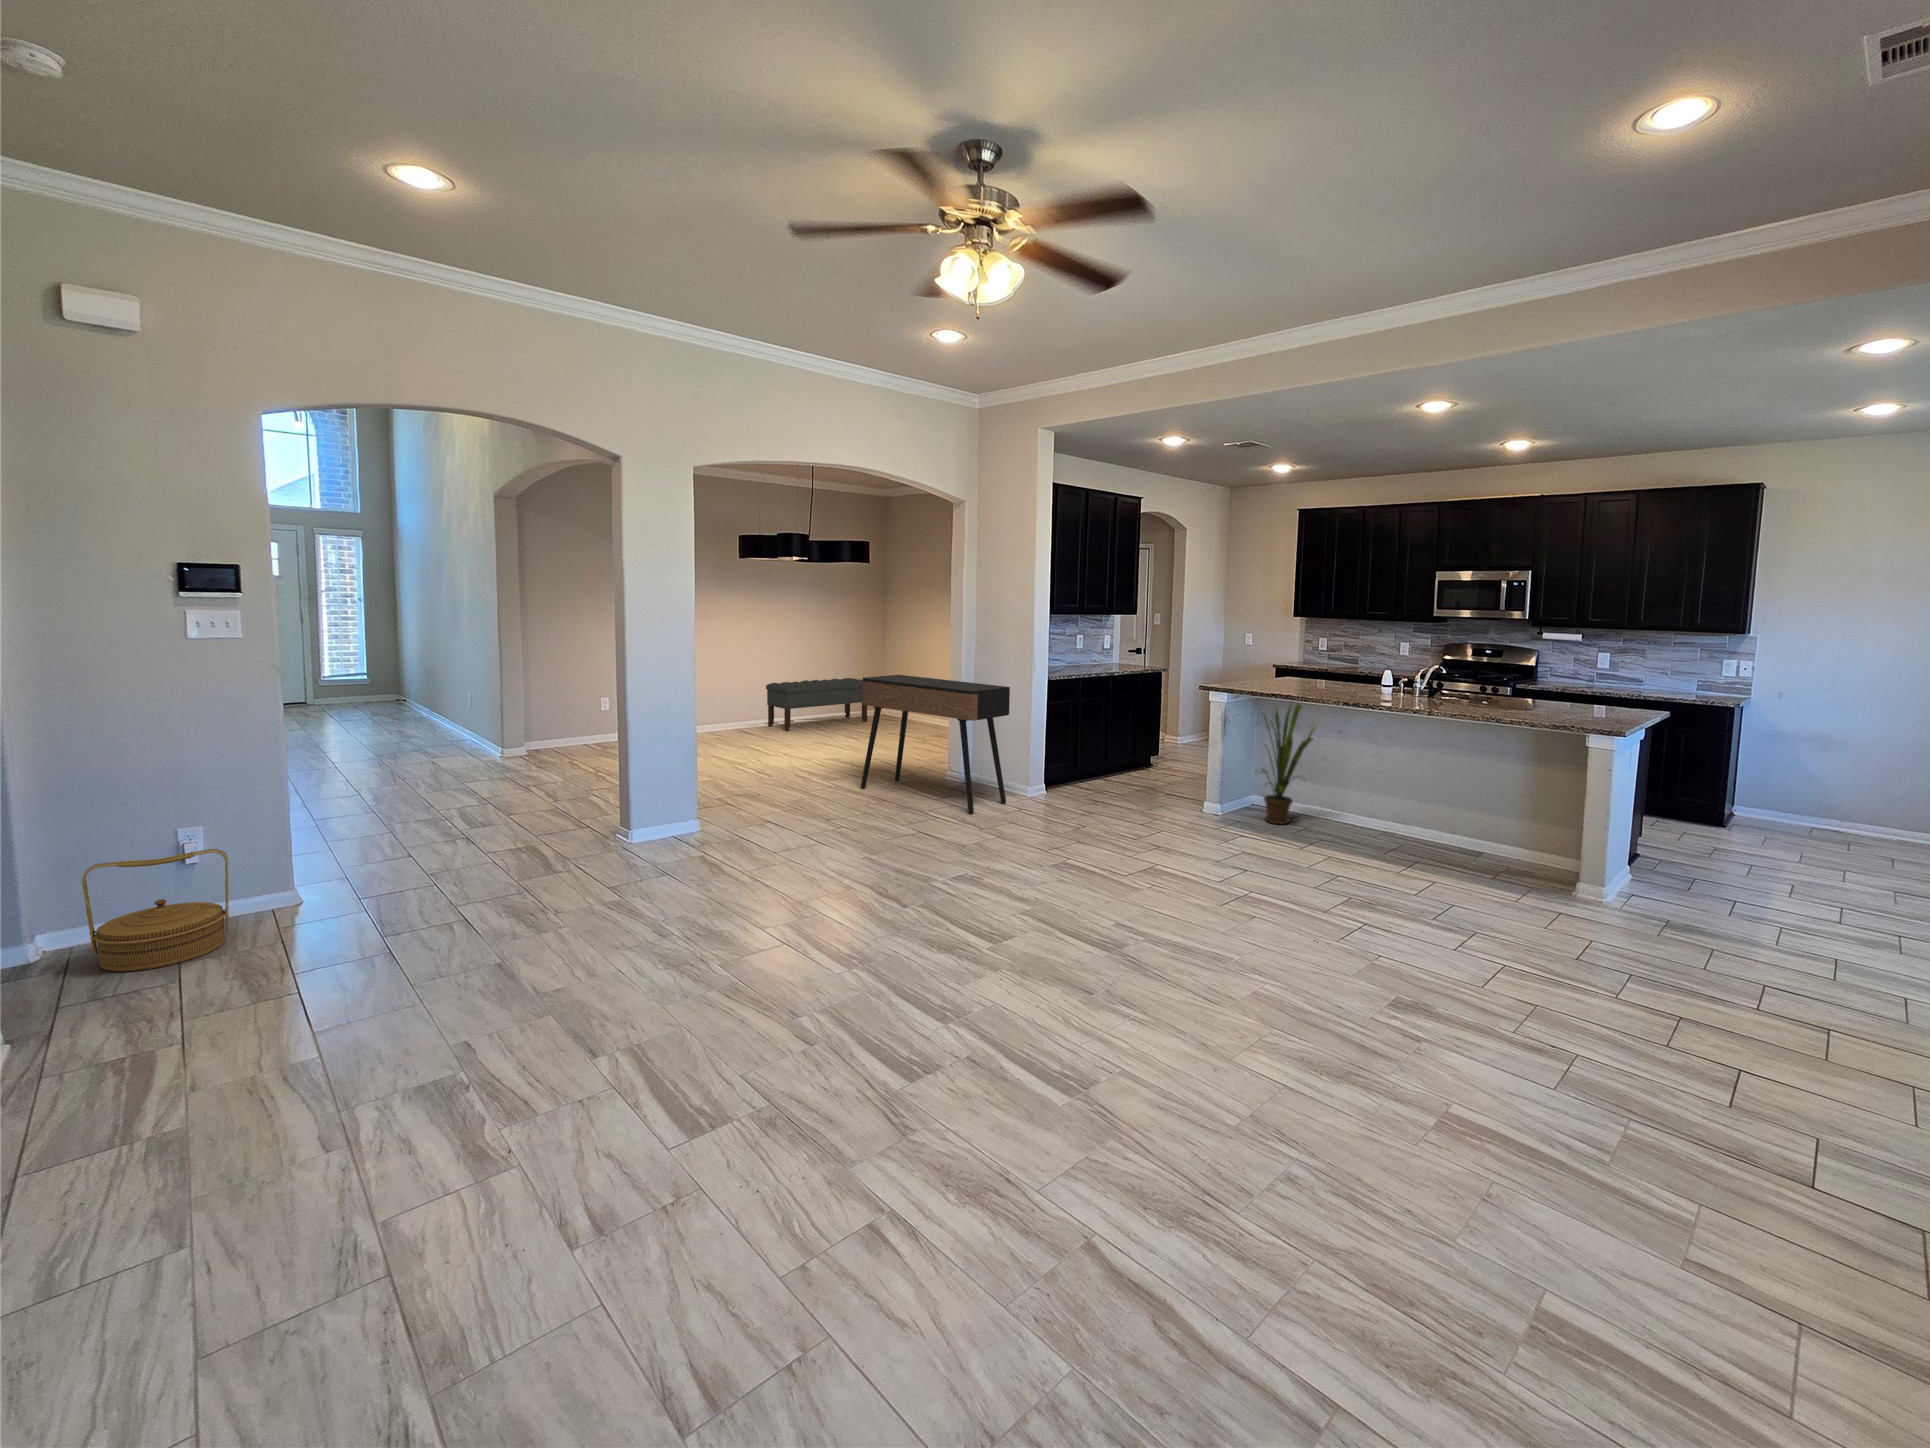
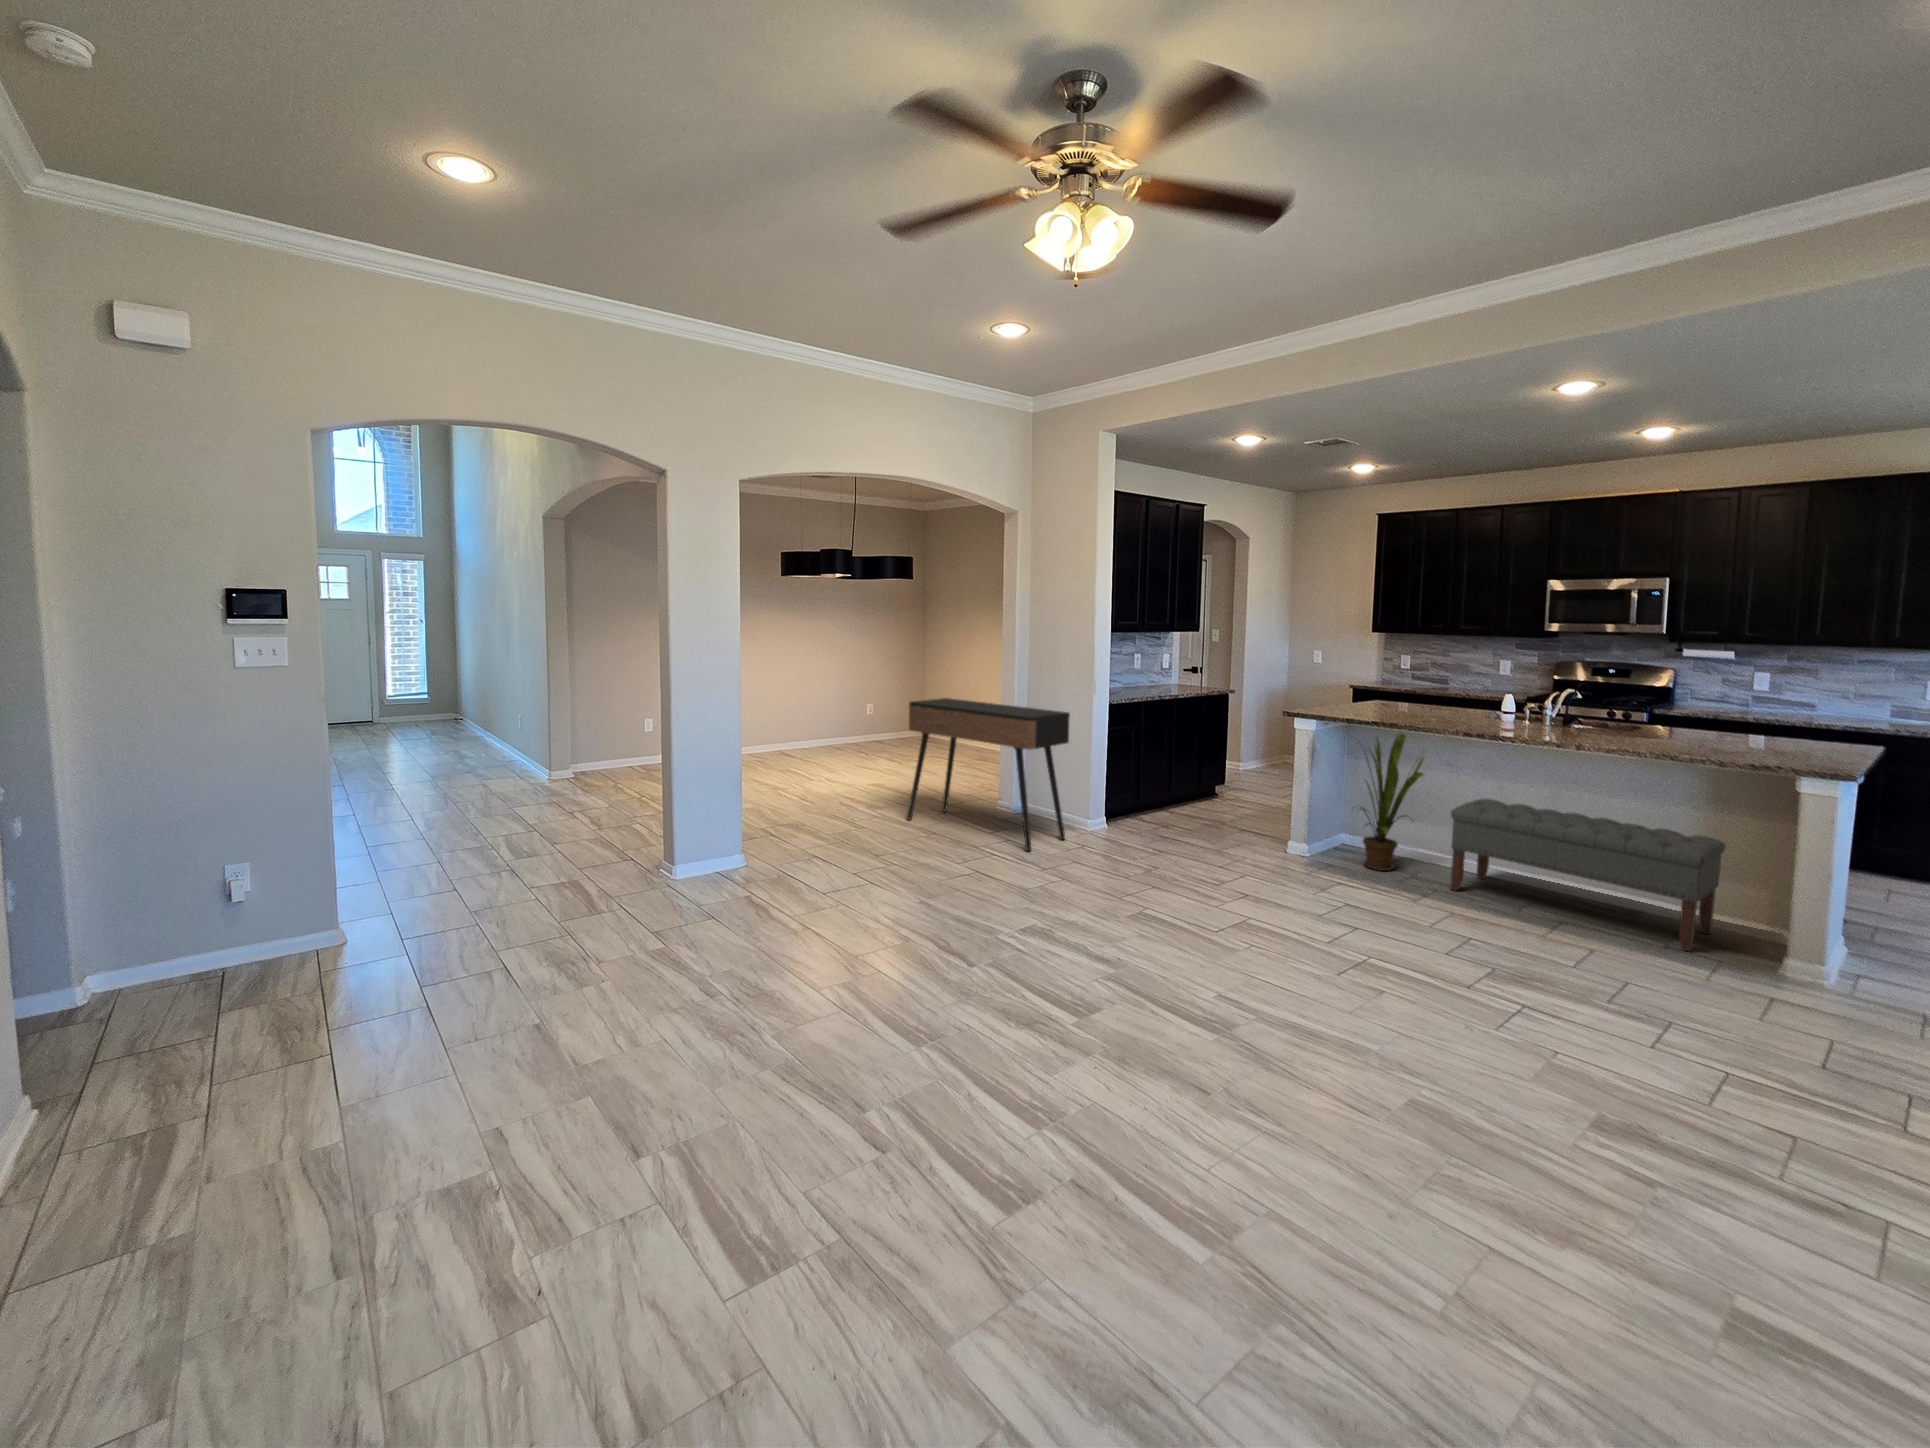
bench: present [766,678,867,731] -> present [1450,799,1725,951]
woven basket: present [82,849,229,971] -> none [131,886,273,1015]

